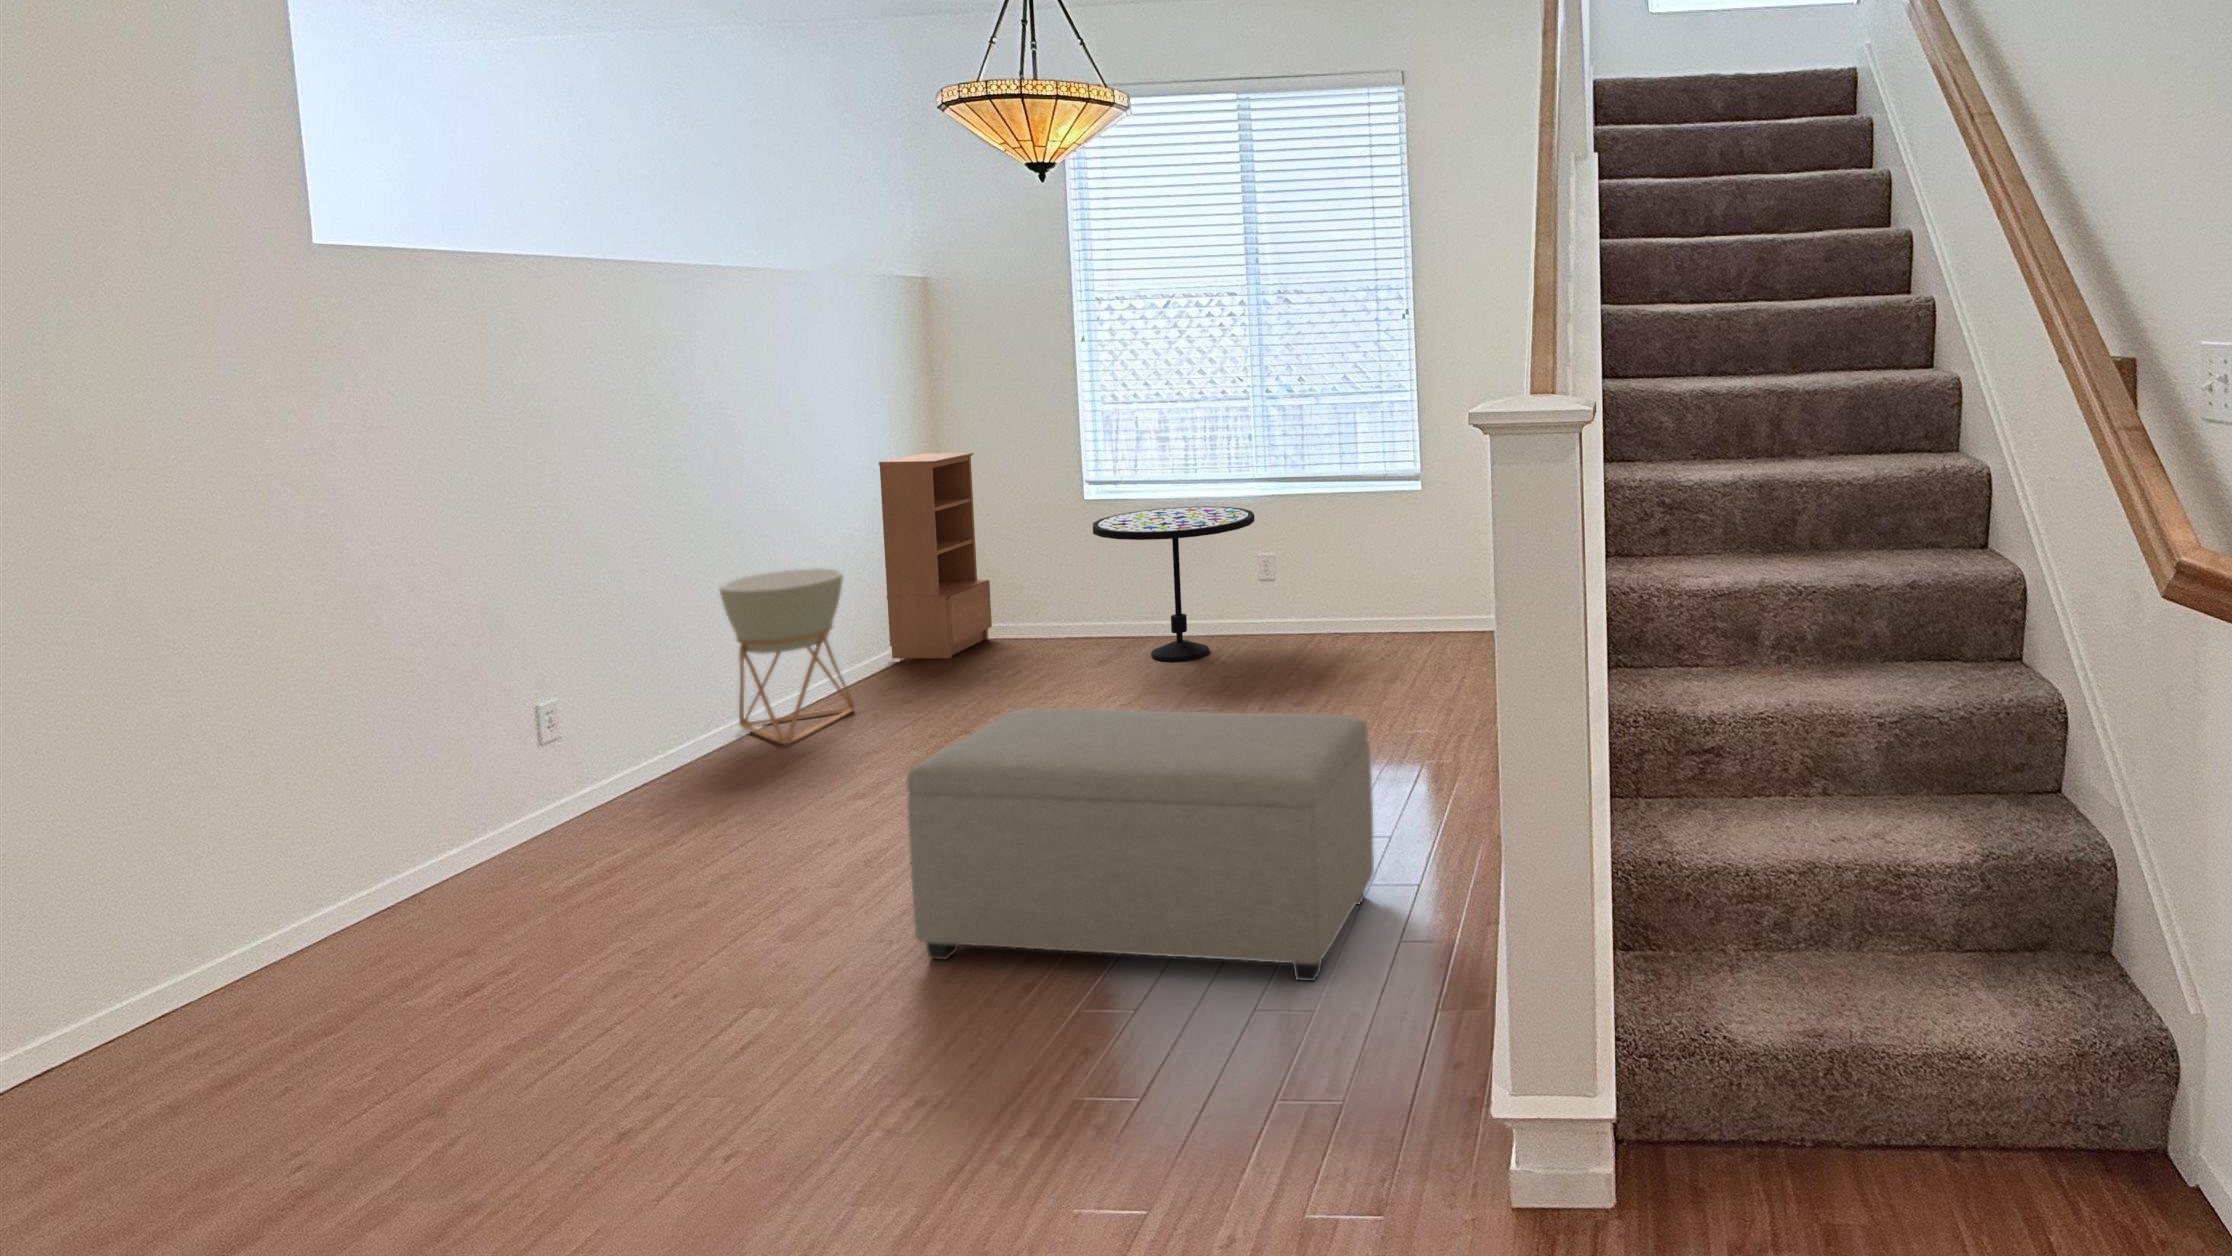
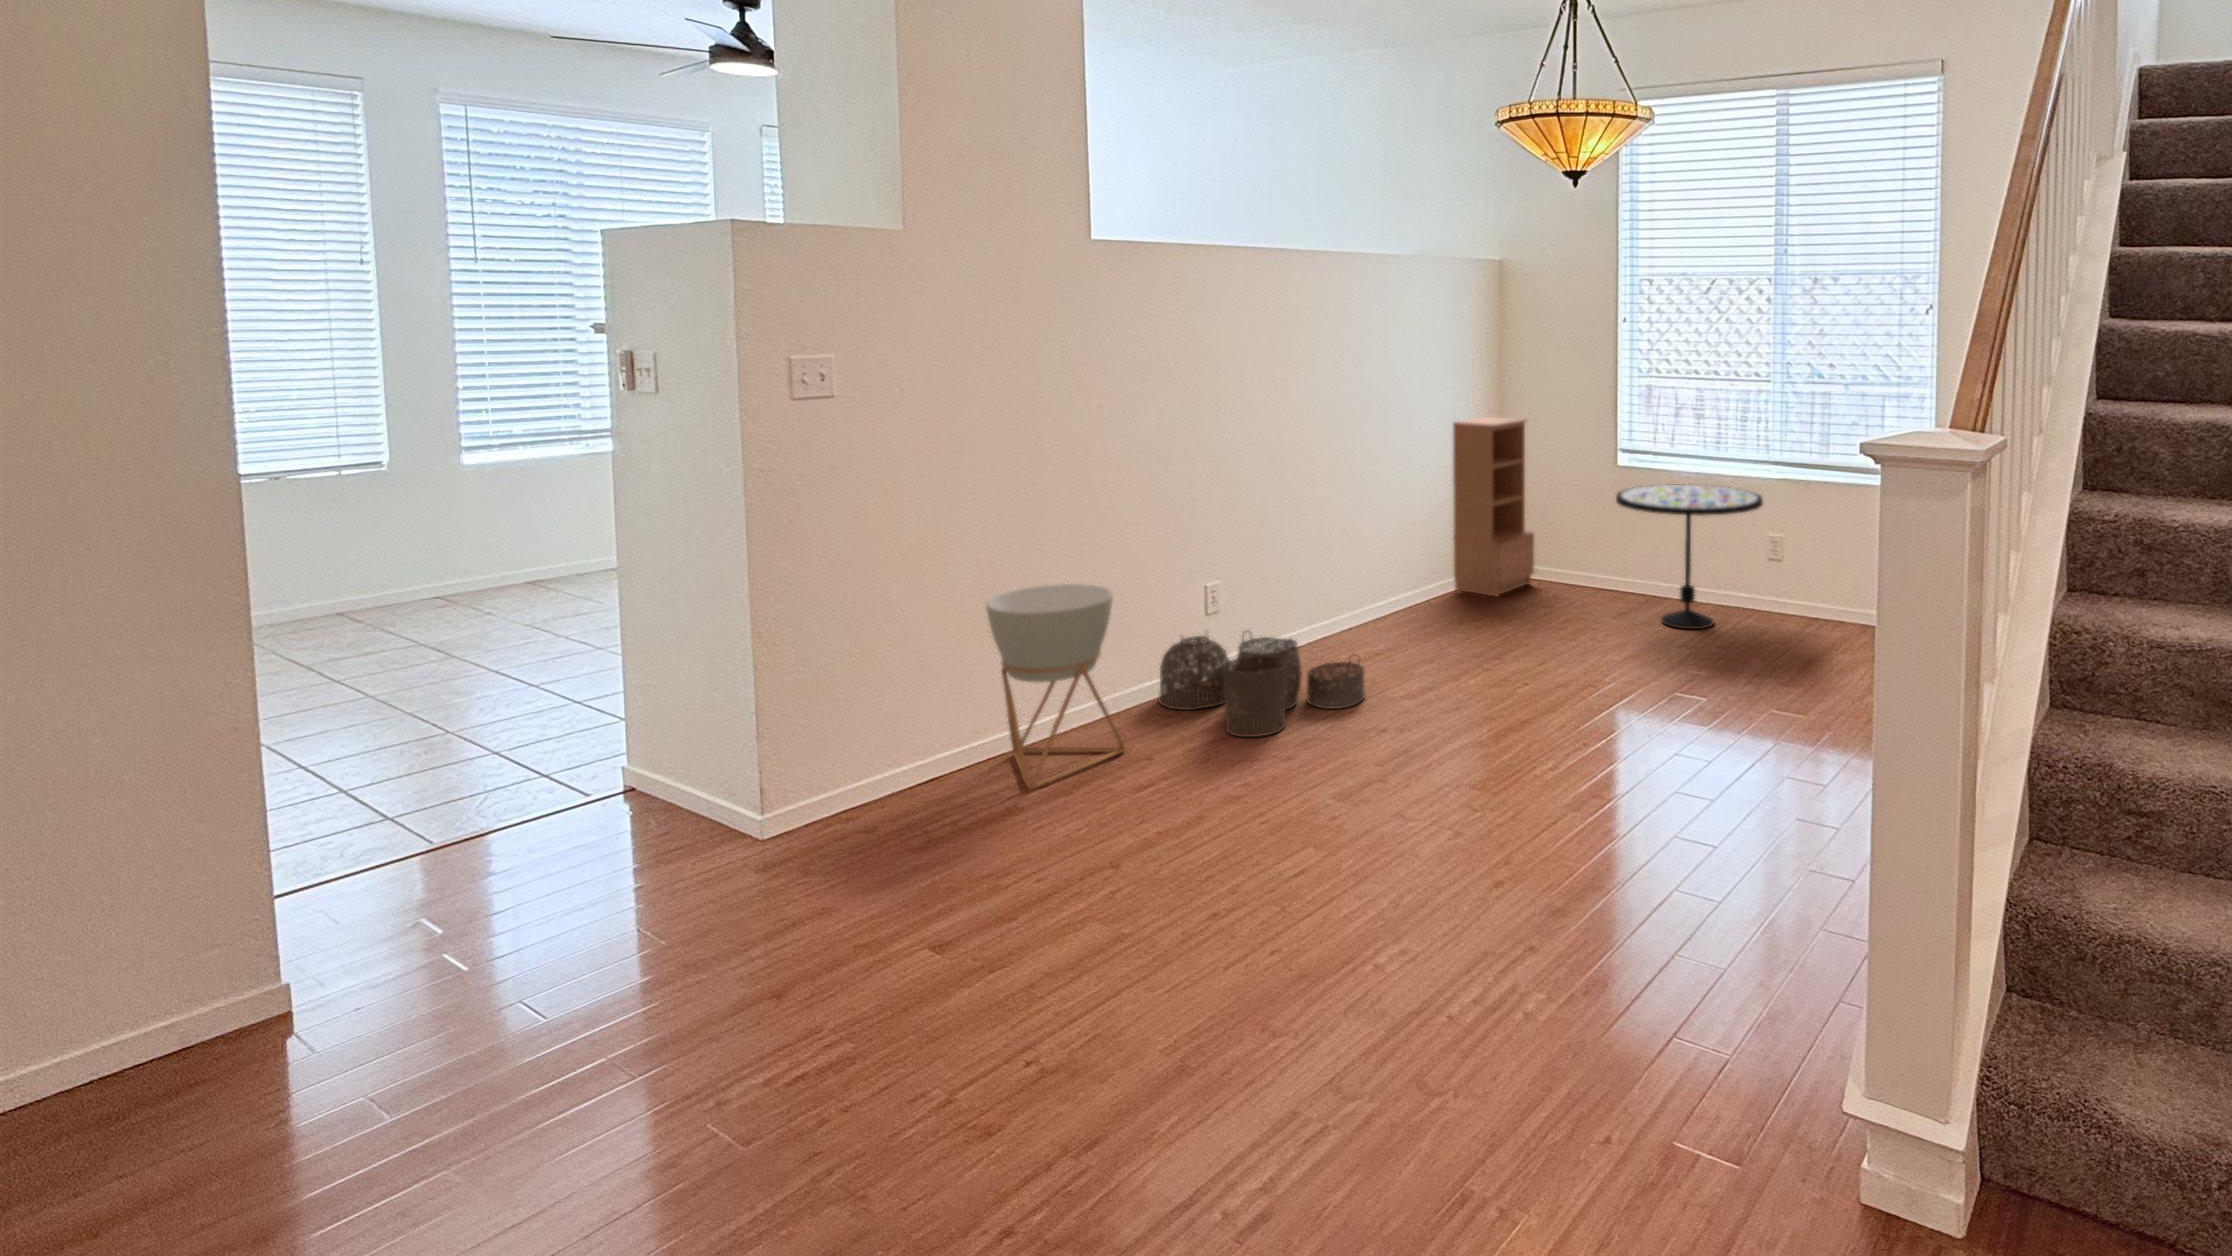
planter: present [720,568,855,744] -> present [986,584,1125,788]
ottoman: present [907,708,1374,981] -> none [1423,653,1811,947]
woven basket: none [467,745,796,886] -> present [1159,630,1365,737]

